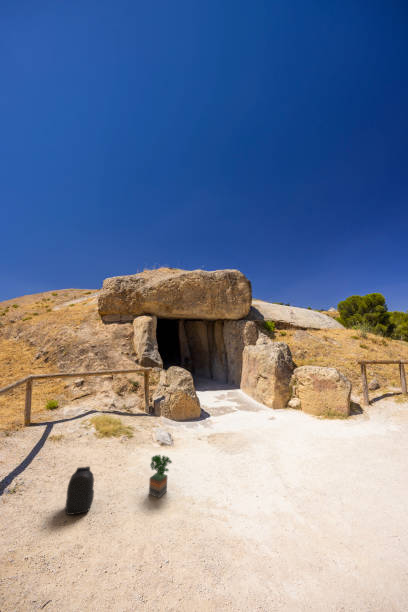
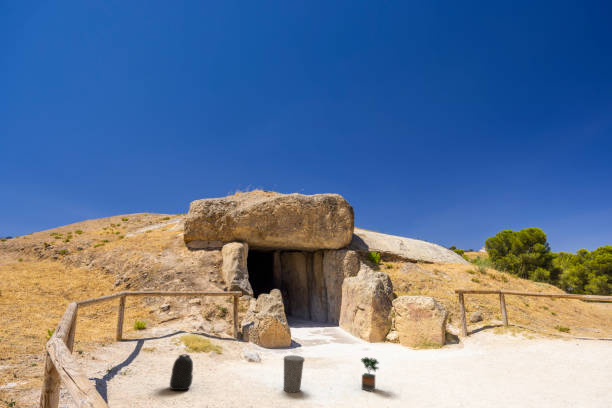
potted tree: present [149,455,172,498] -> present [361,357,379,391]
trash can: none [200,458,224,506] -> present [284,355,304,393]

